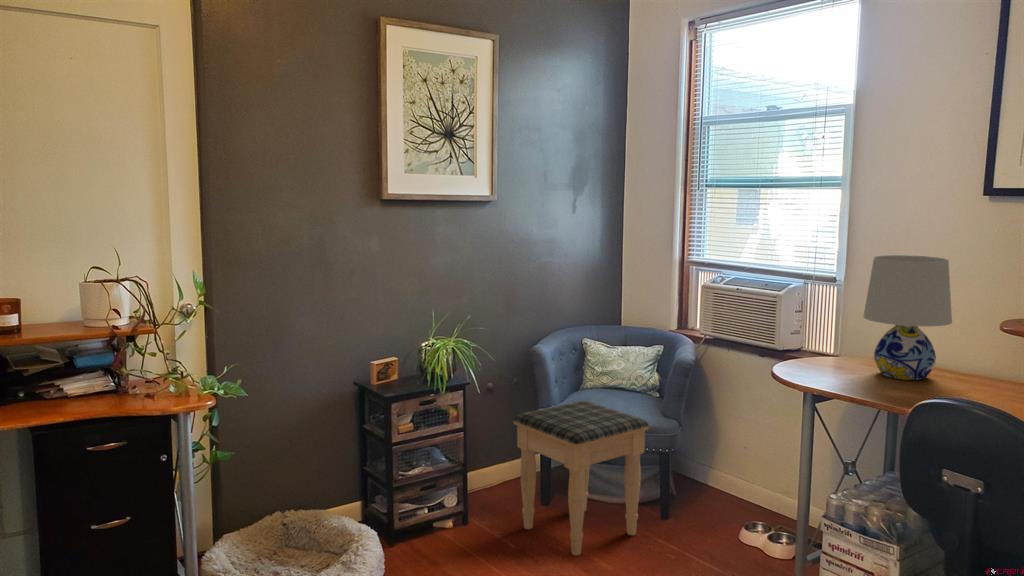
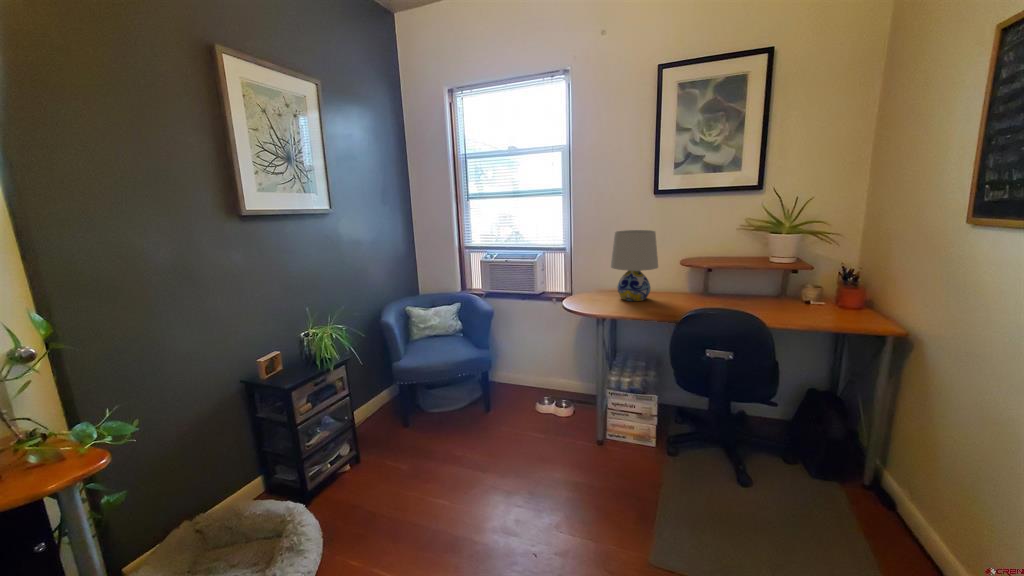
footstool: present [514,401,649,555] -> none [389,350,482,459]

